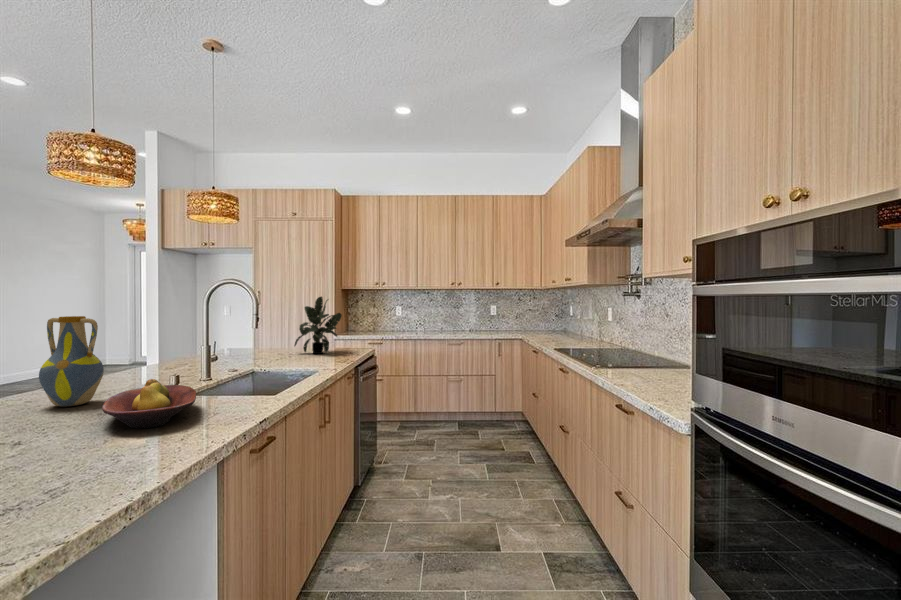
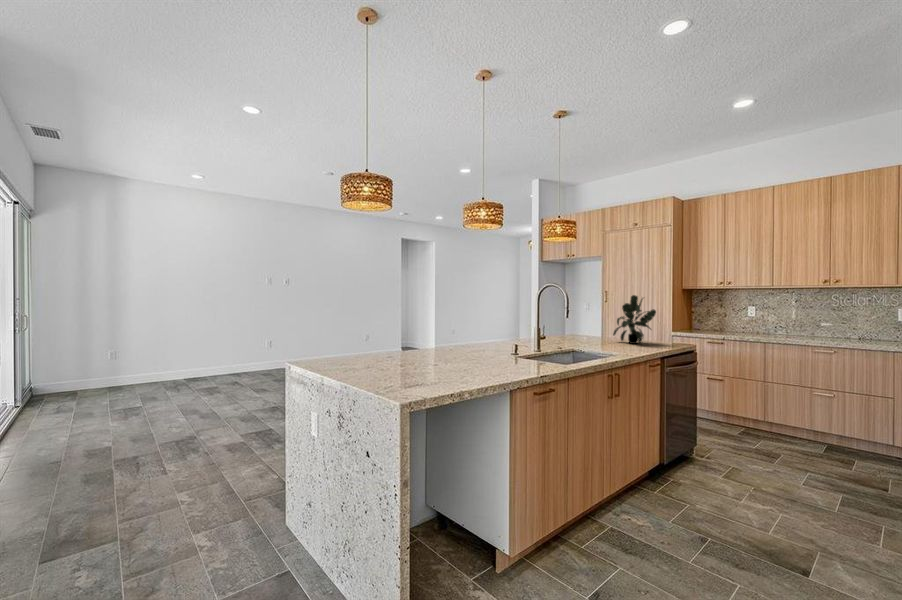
vase: present [39,316,104,406] -> none [457,306,482,352]
fruit bowl: present [102,379,196,428] -> none [472,342,517,366]

